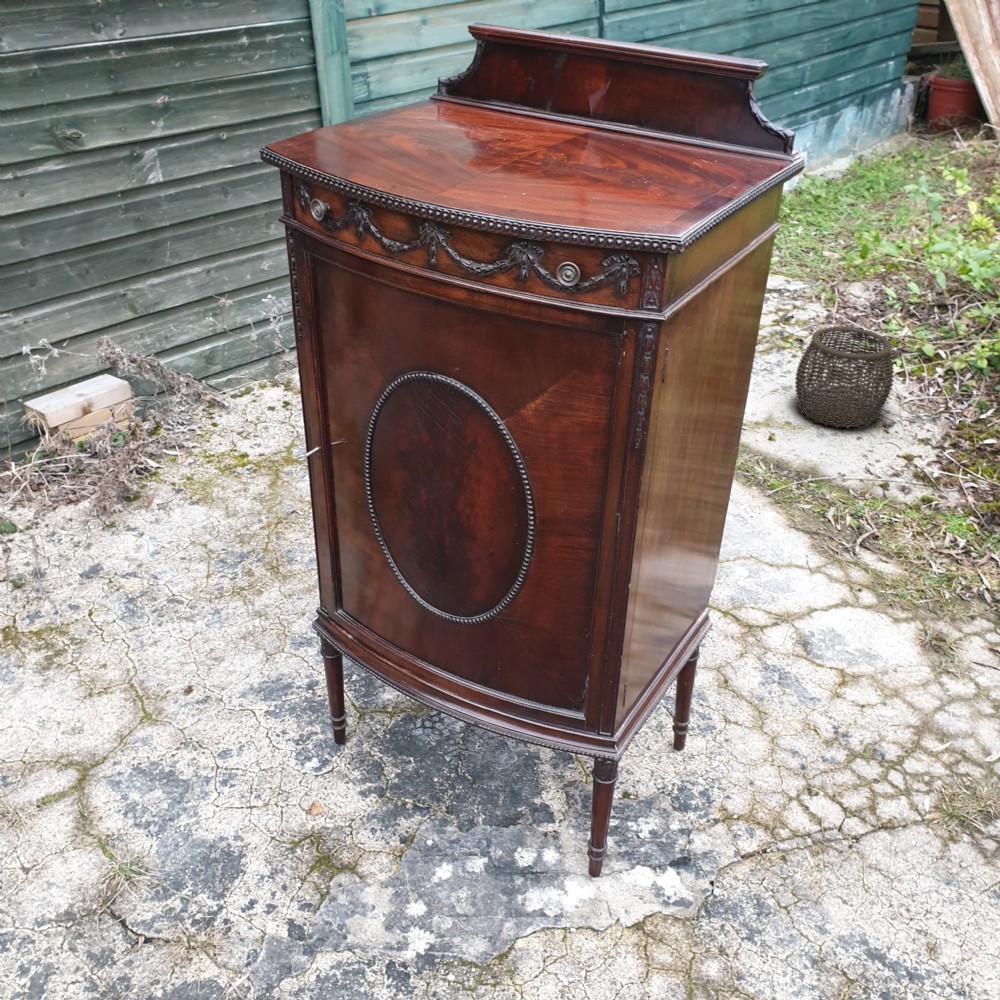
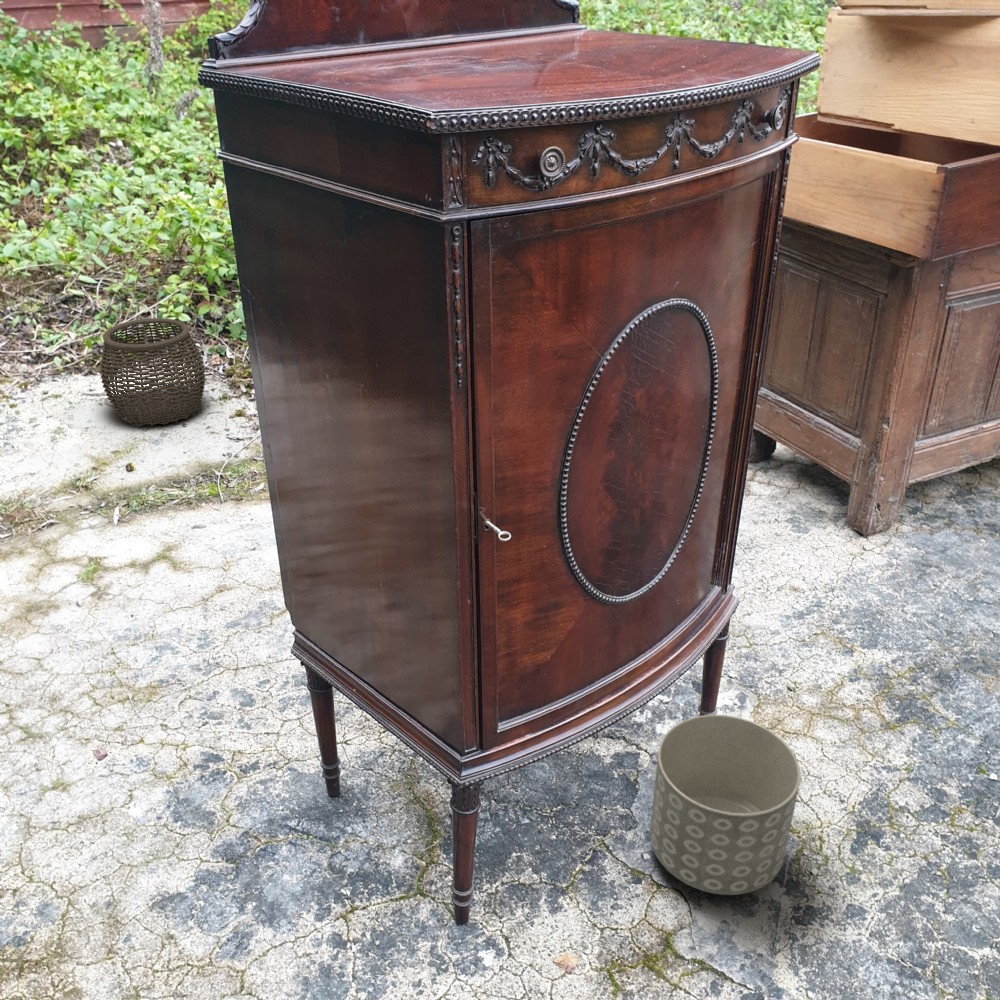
planter: none [384,765,517,940] -> present [649,715,801,895]

